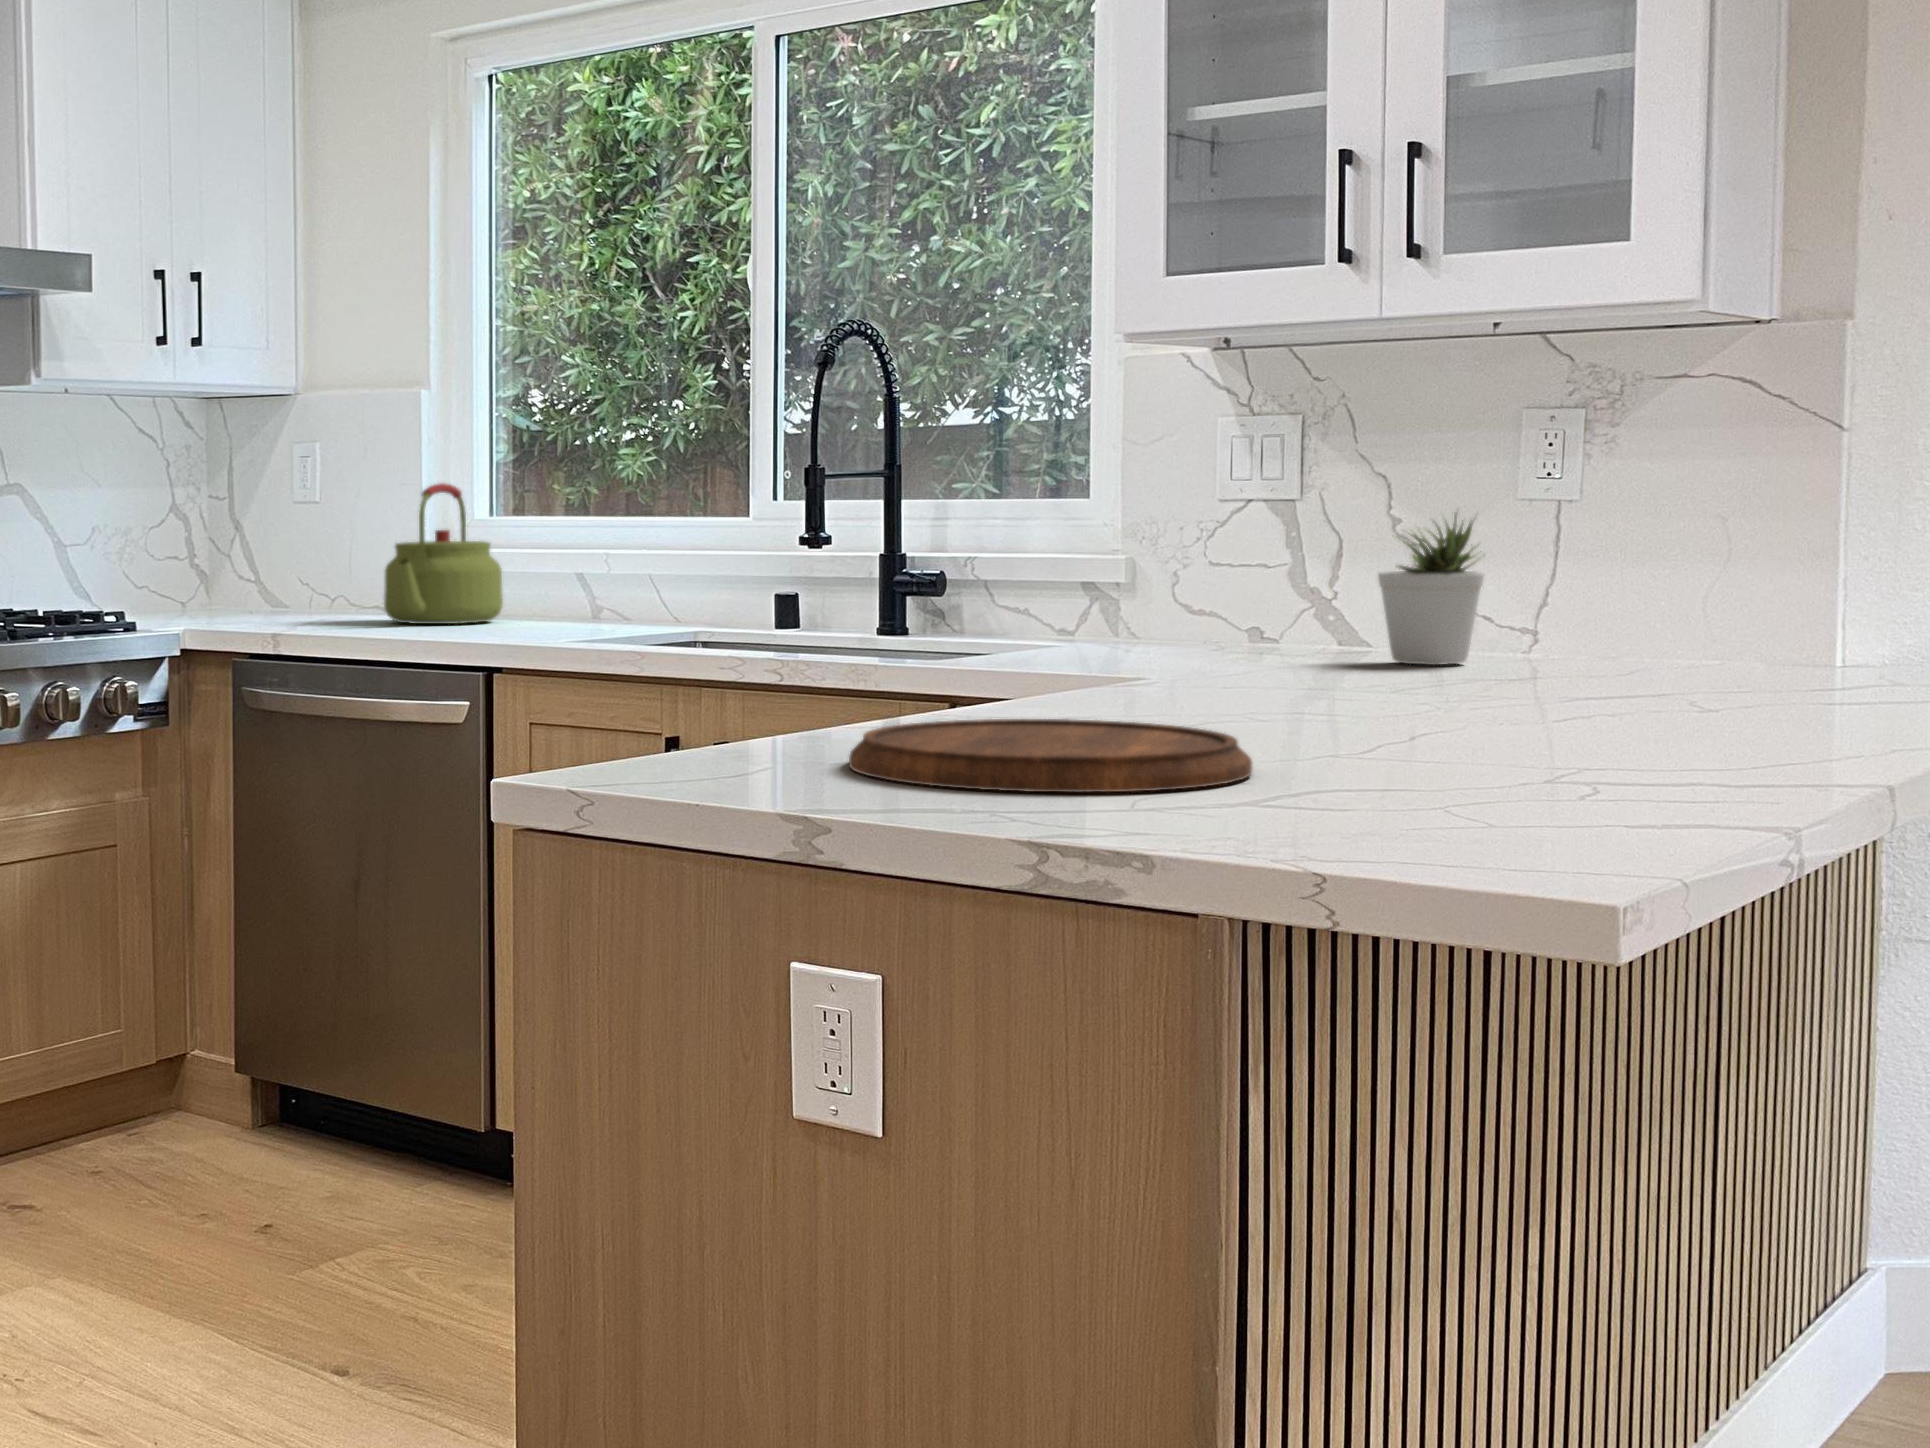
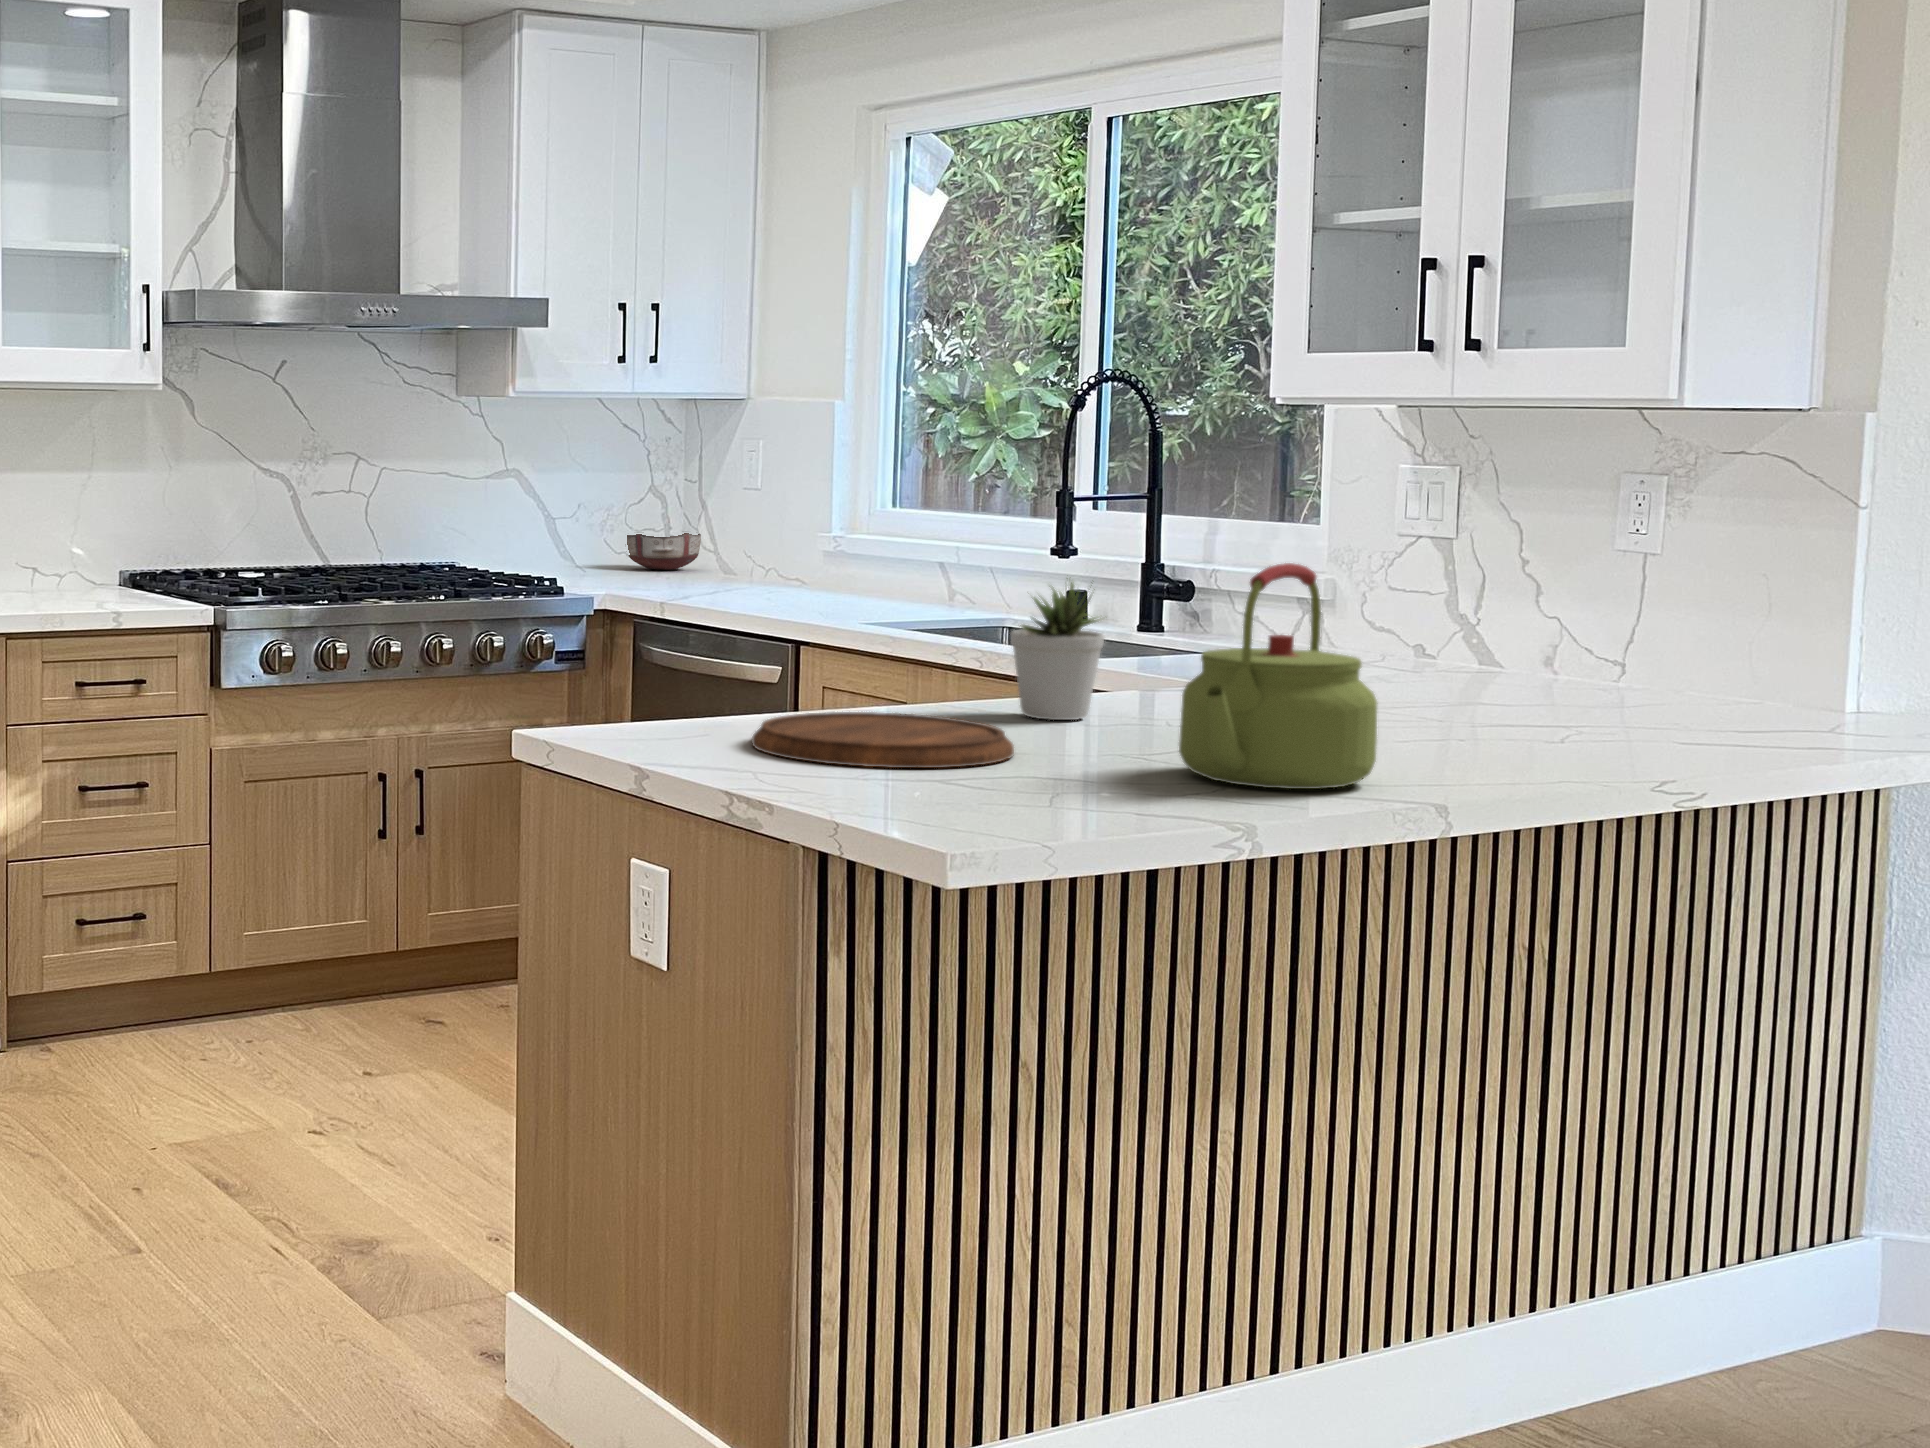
kettle: present [384,483,503,624] -> present [1179,563,1378,789]
potted plant: present [1378,513,1485,665] -> present [1011,582,1104,720]
ceramic bowl: none [147,559,239,605] -> present [627,533,701,570]

